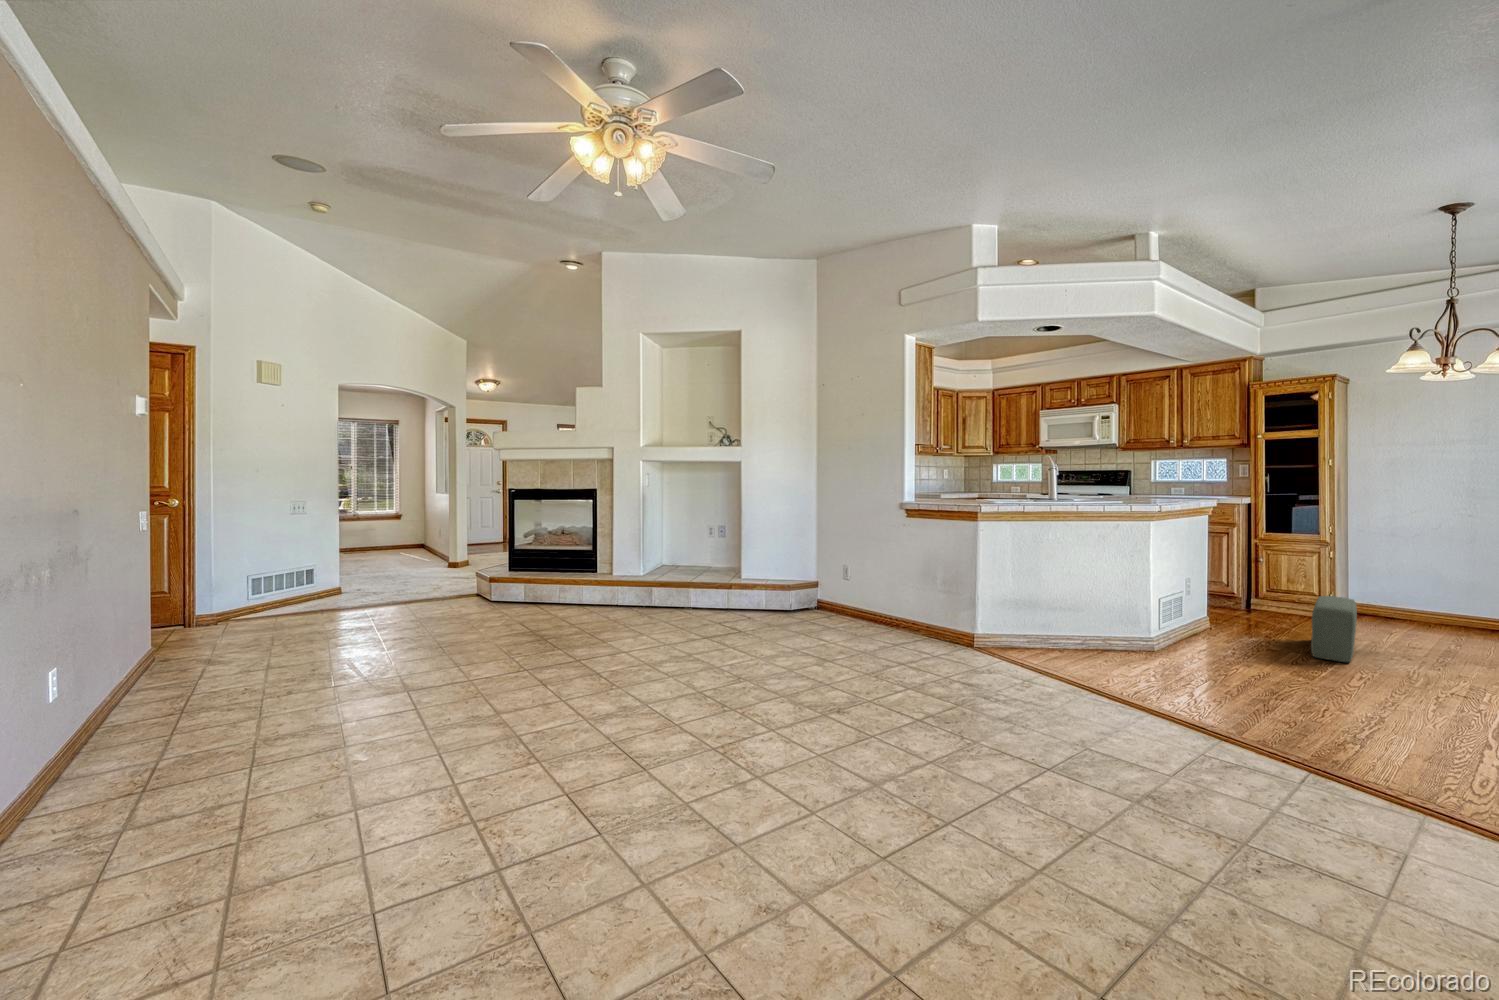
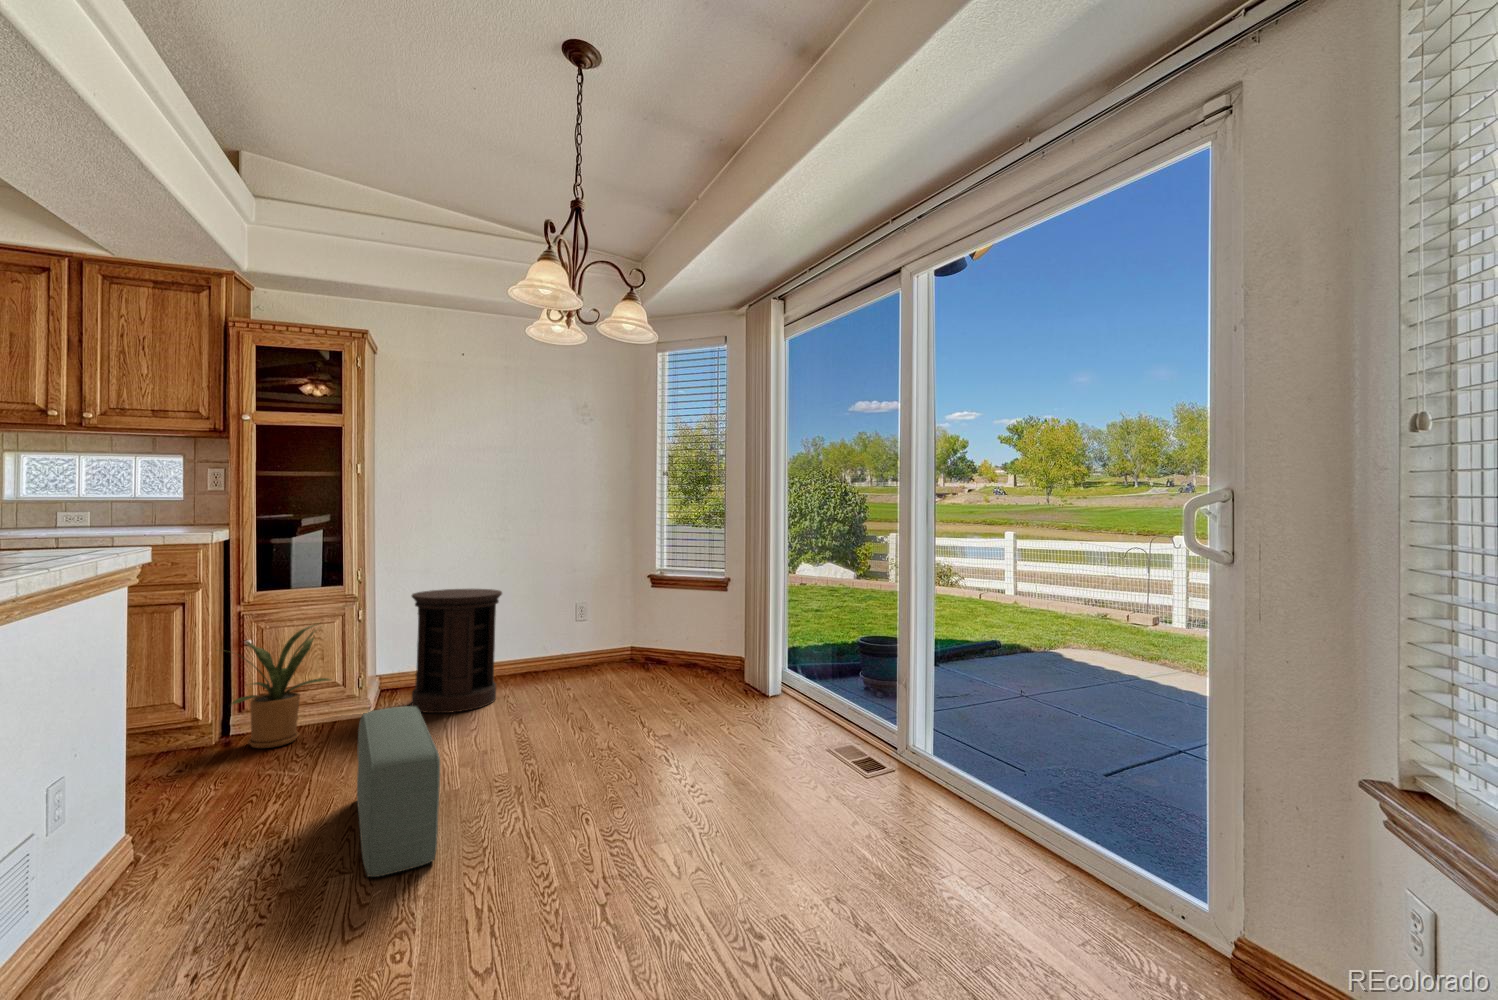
side table: none [1371,545,1458,632] -> present [411,589,502,713]
house plant: none [1237,554,1313,616] -> present [232,625,332,748]

